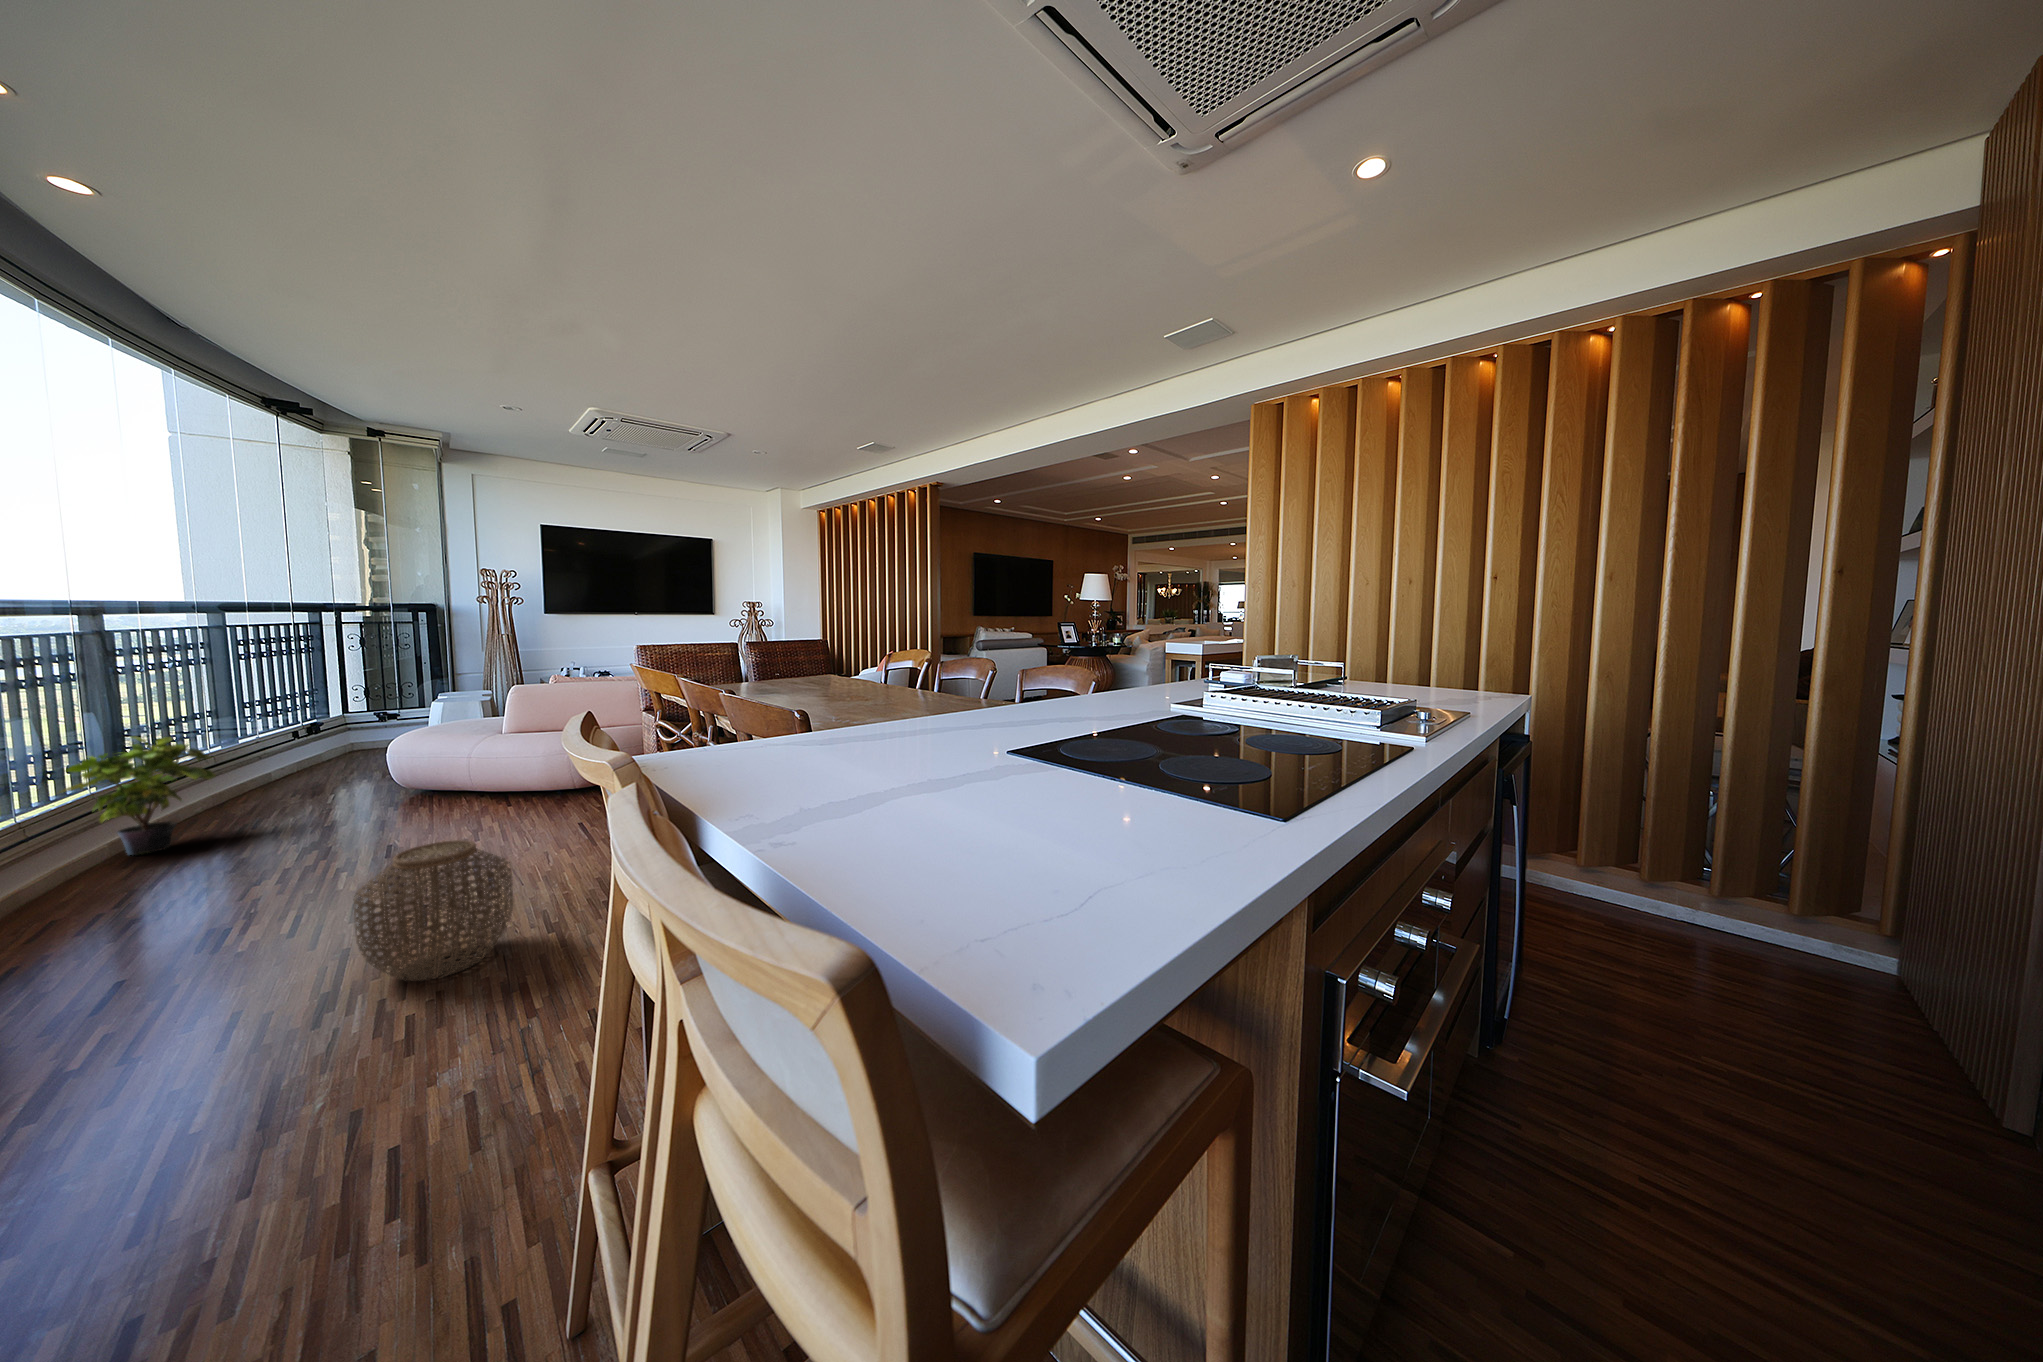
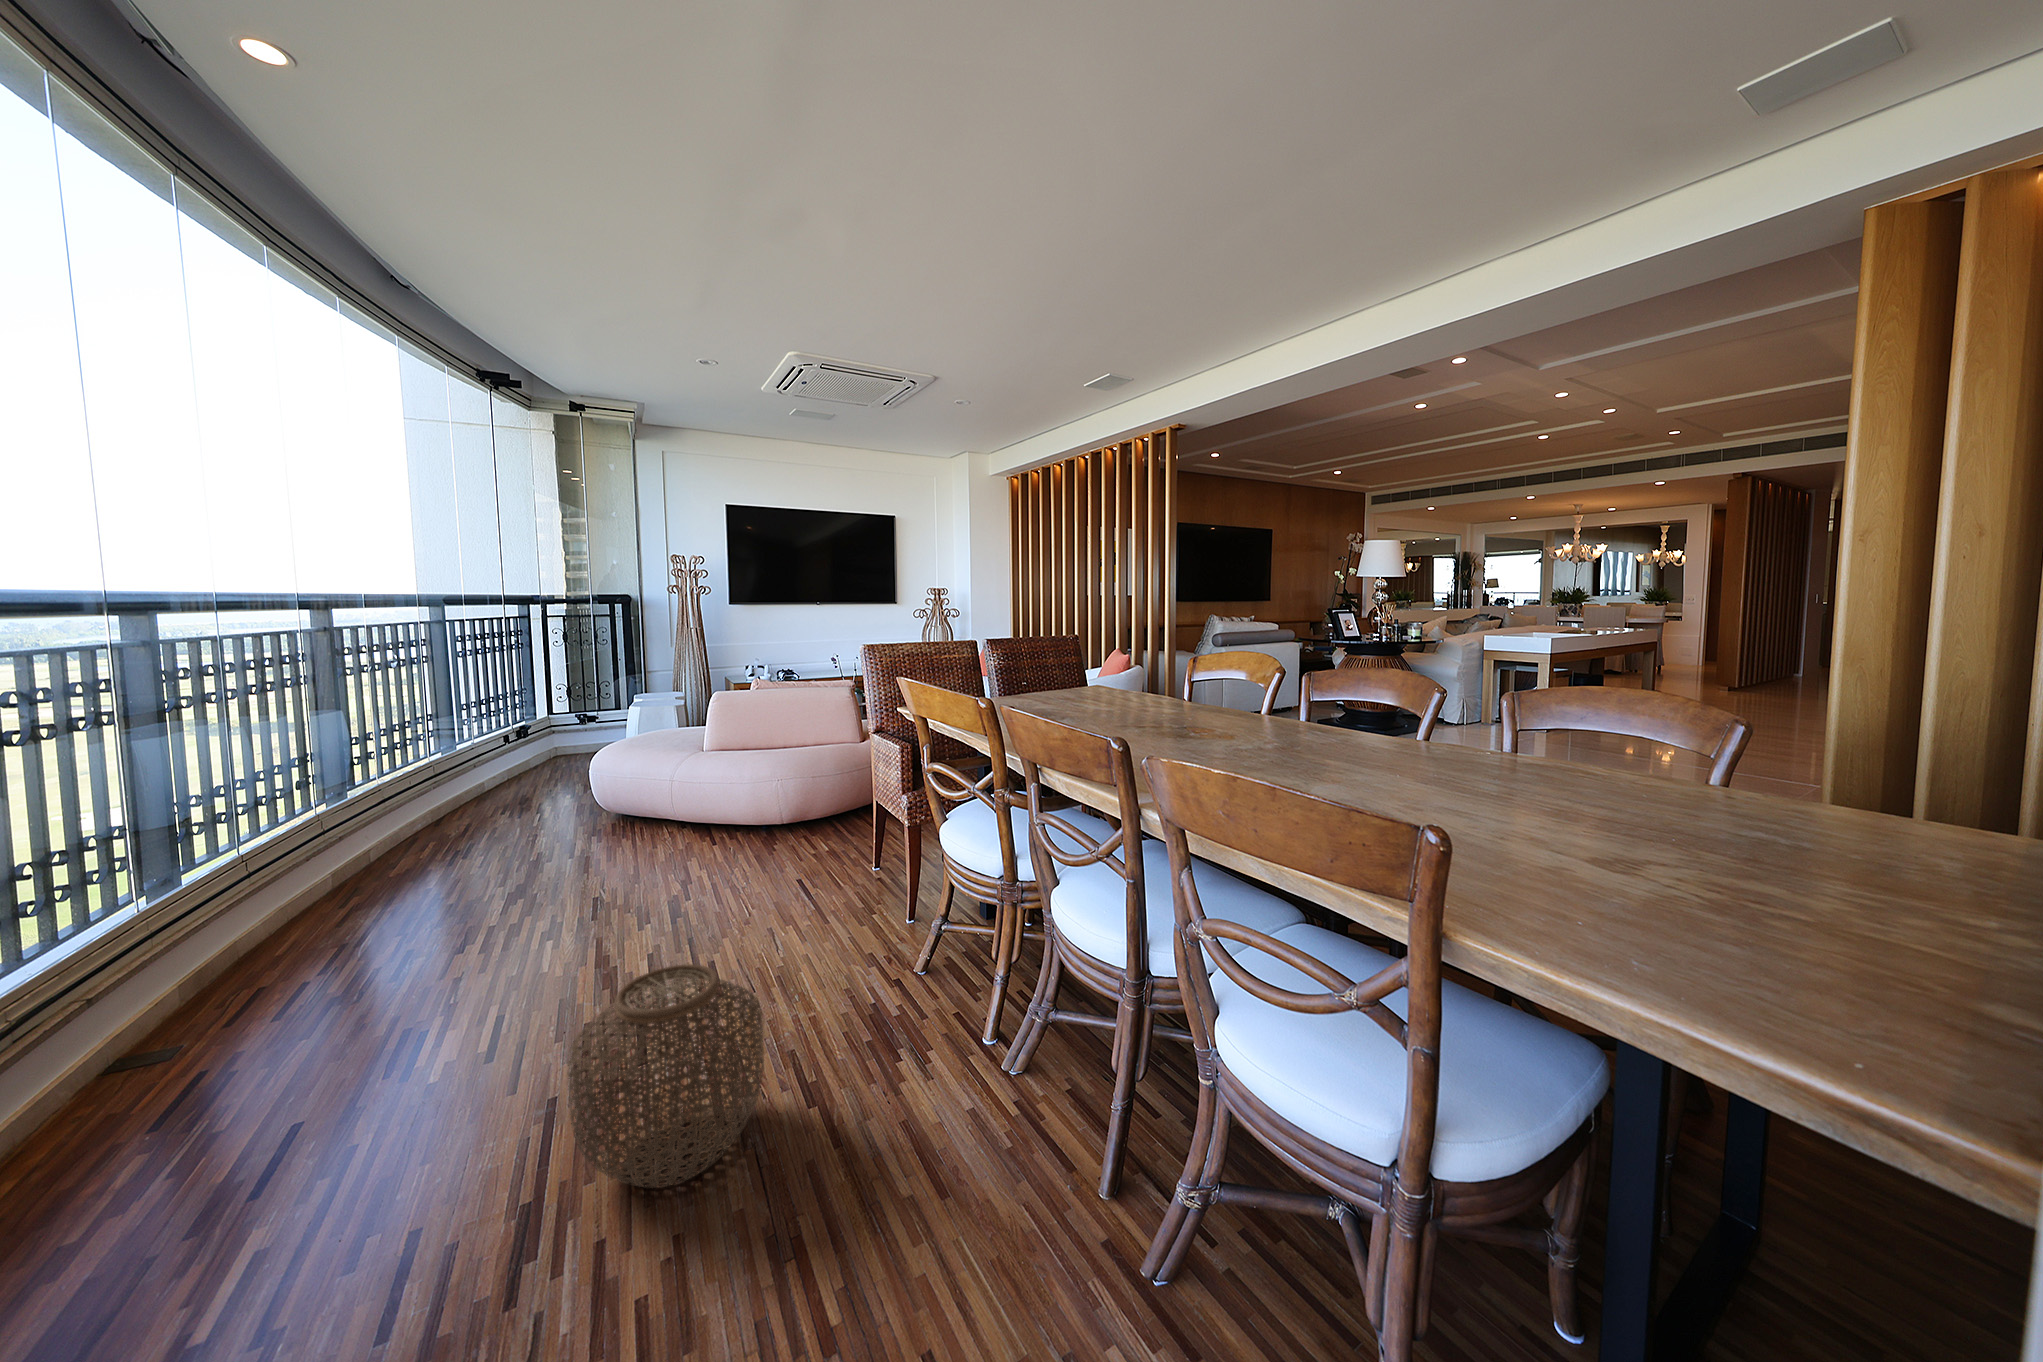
potted plant: present [60,737,215,855] -> none [282,755,431,890]

